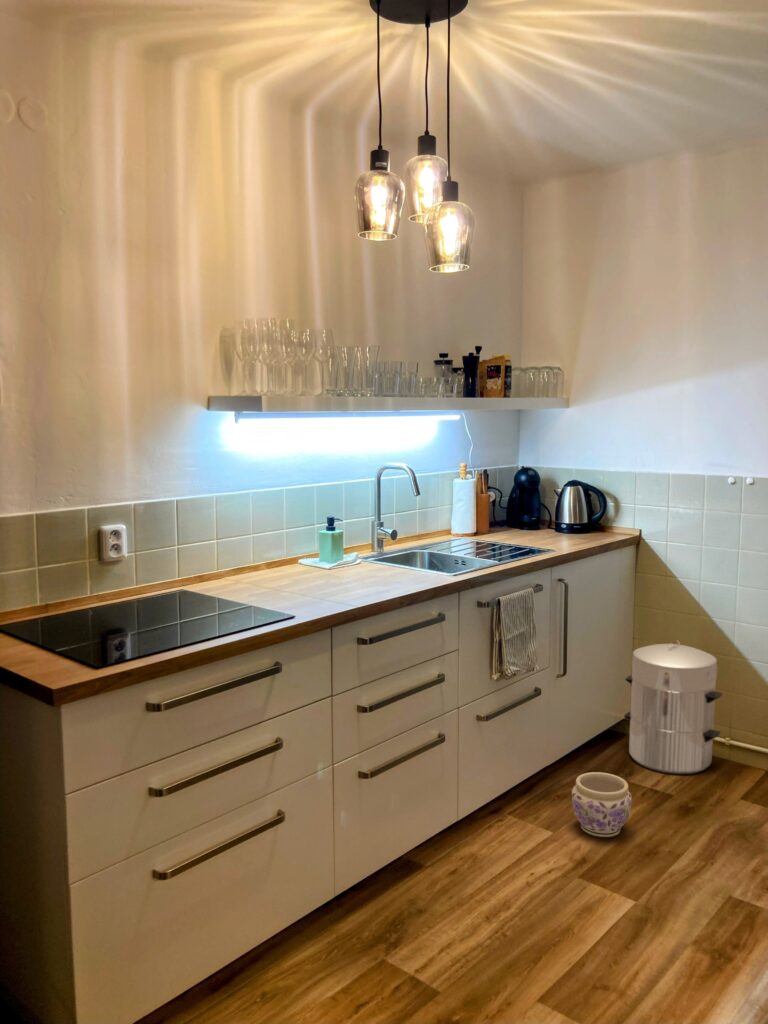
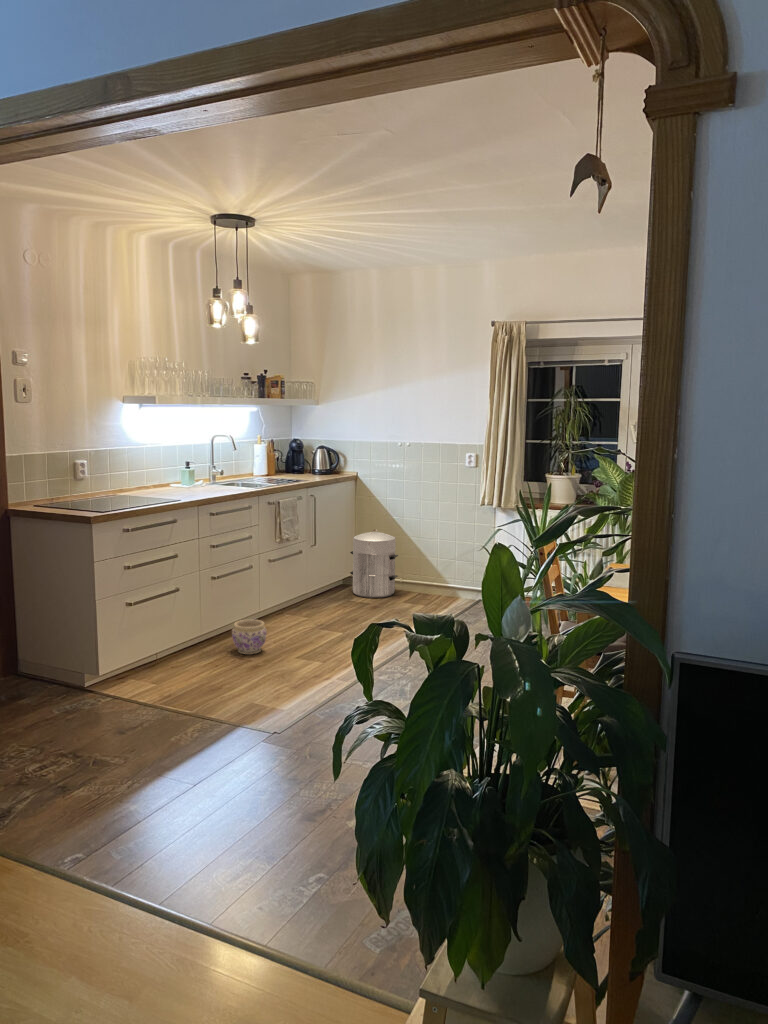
planter: present [572,772,632,838] -> present [232,619,267,655]

